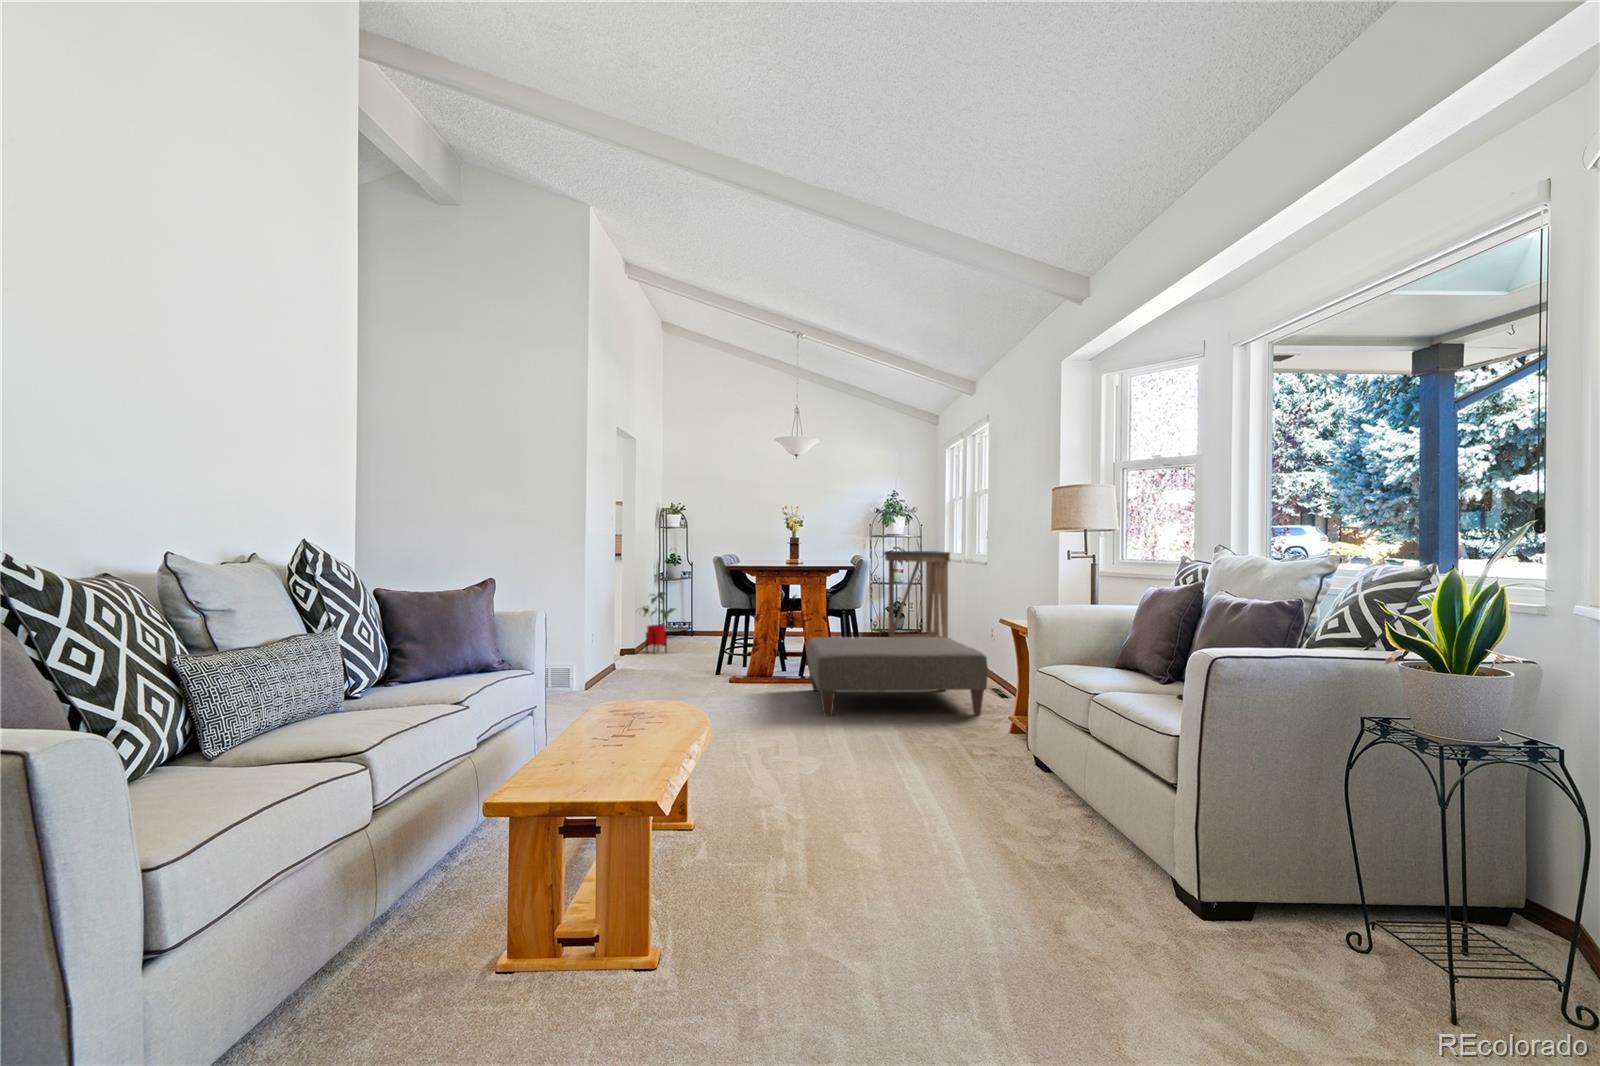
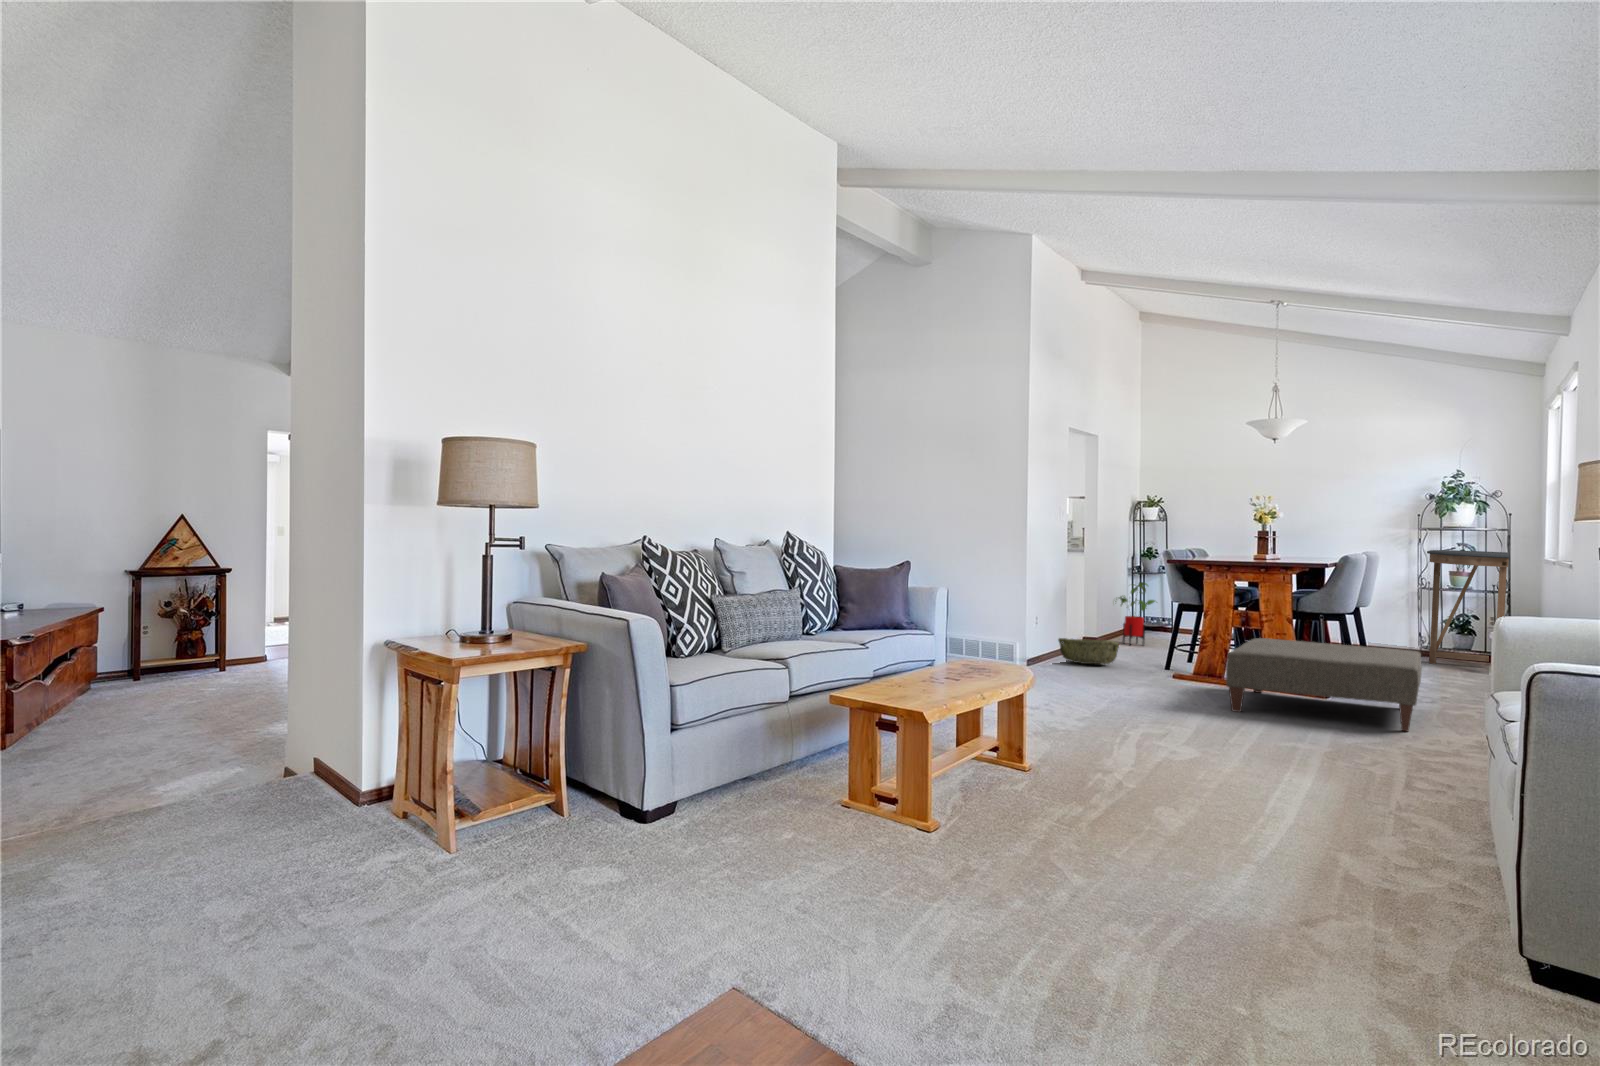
woven basket: none [607,653,668,680] -> present [1058,638,1119,664]

